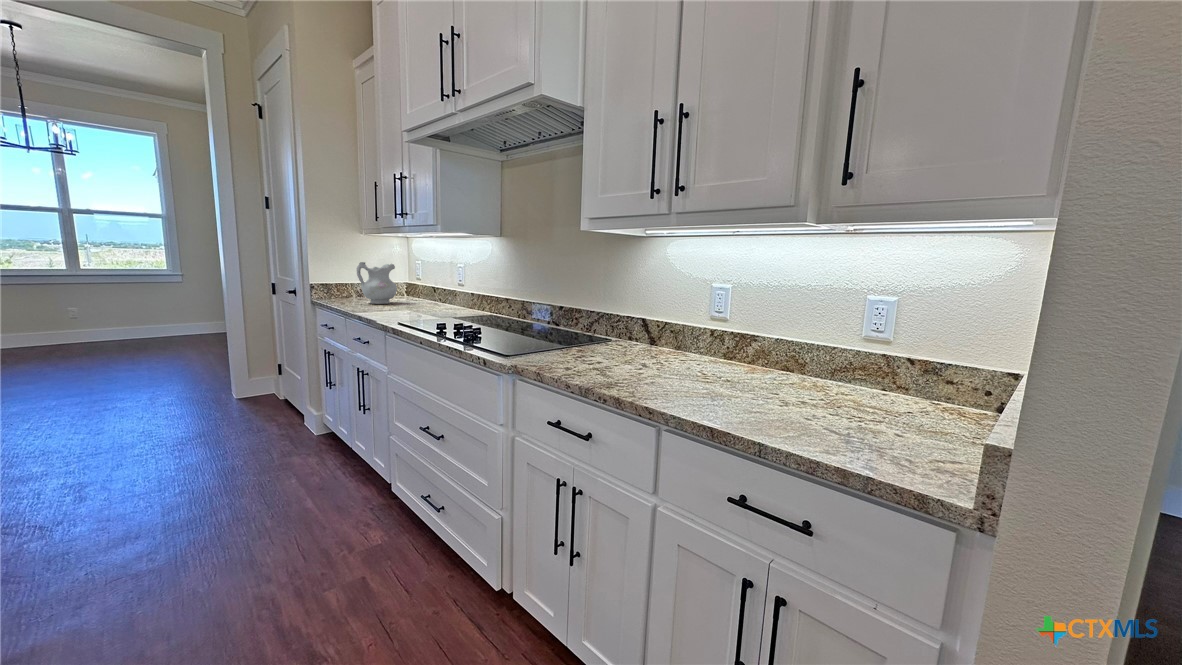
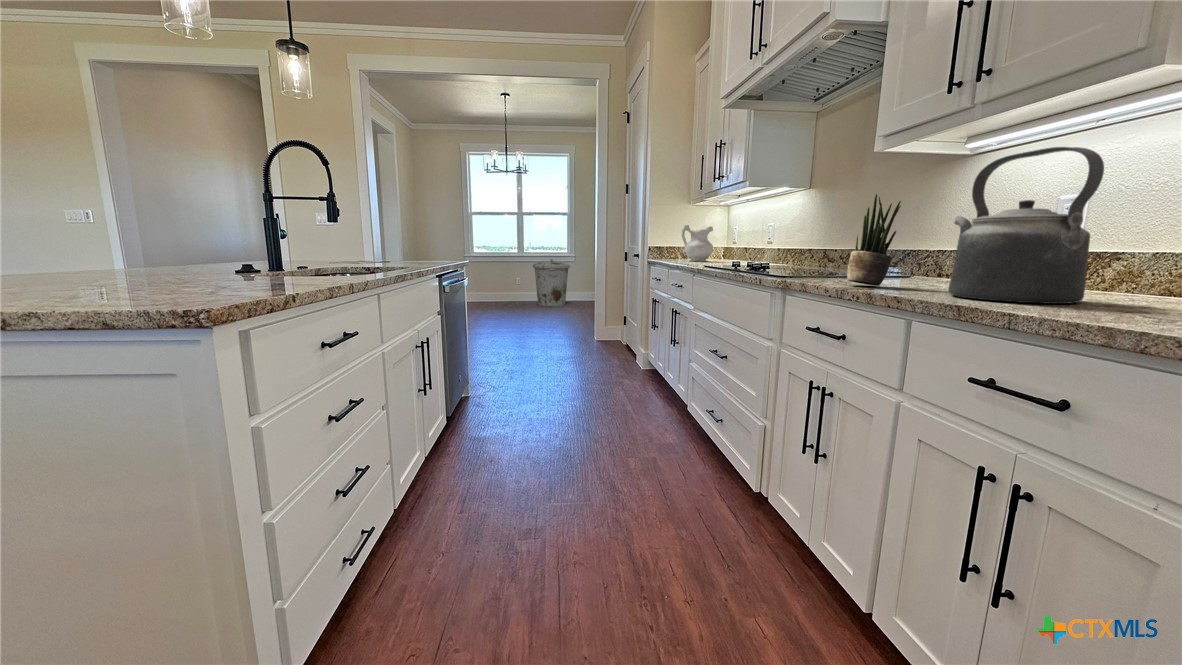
kettle: none [668,271,780,406] -> present [948,147,1104,304]
trash can: none [104,280,176,347] -> present [533,259,570,306]
potted plant: none [581,284,623,374] -> present [847,194,901,286]

